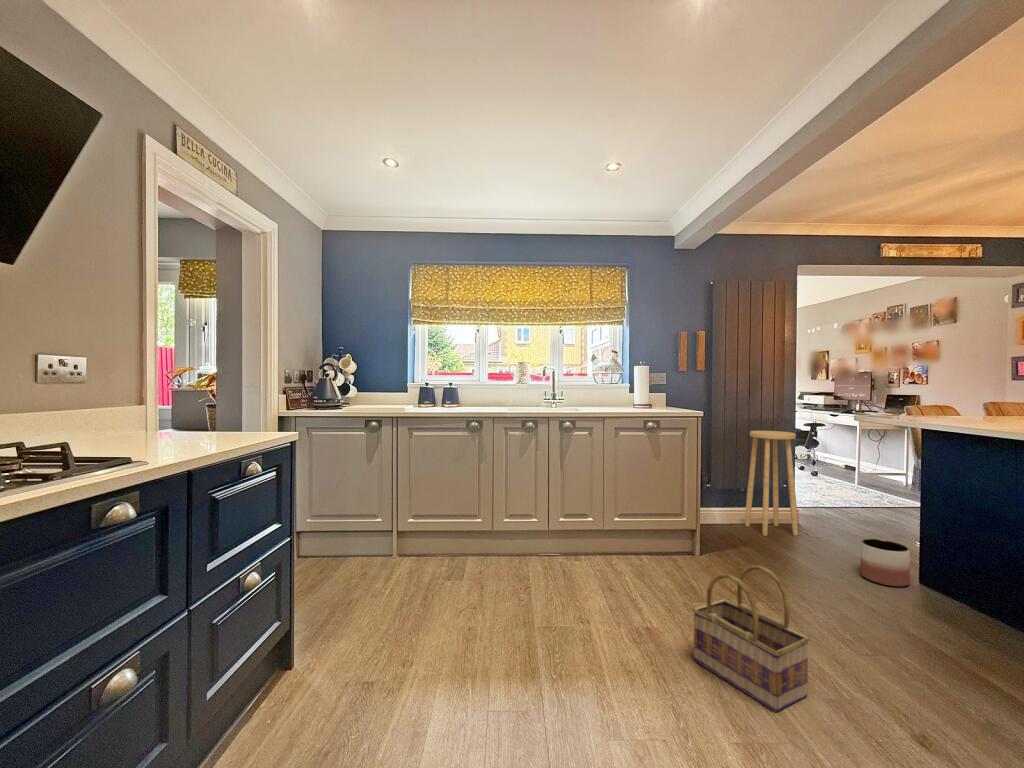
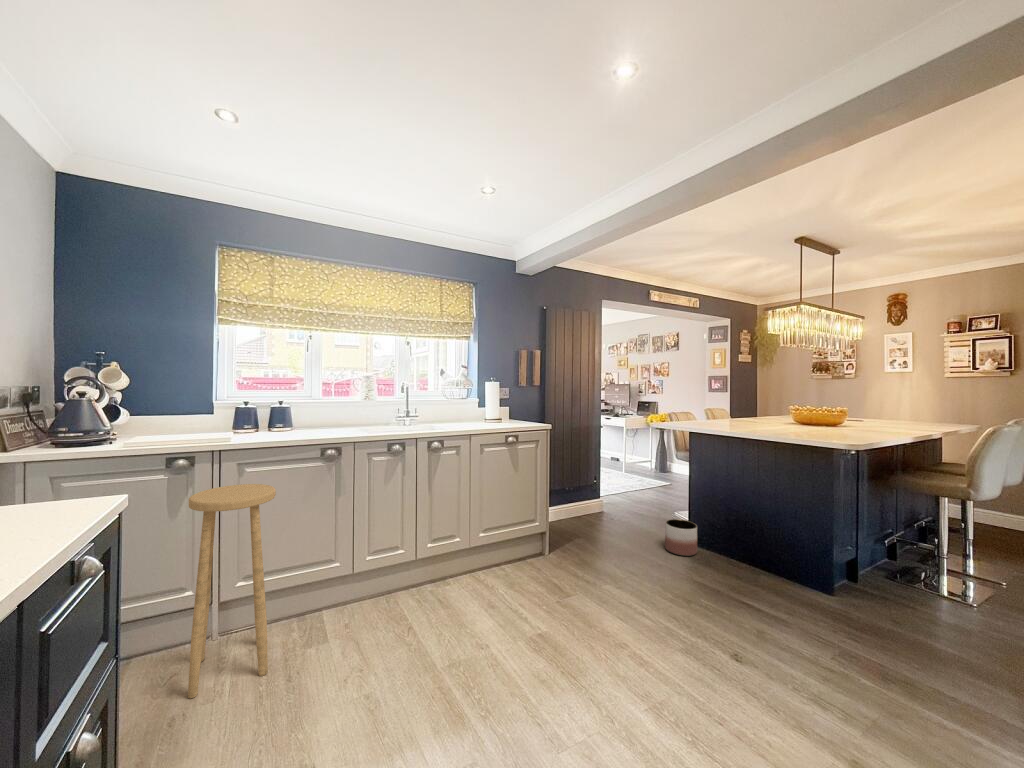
stool: present [745,431,798,536] -> present [188,484,276,698]
basket: present [693,565,810,712] -> none [614,580,716,724]

